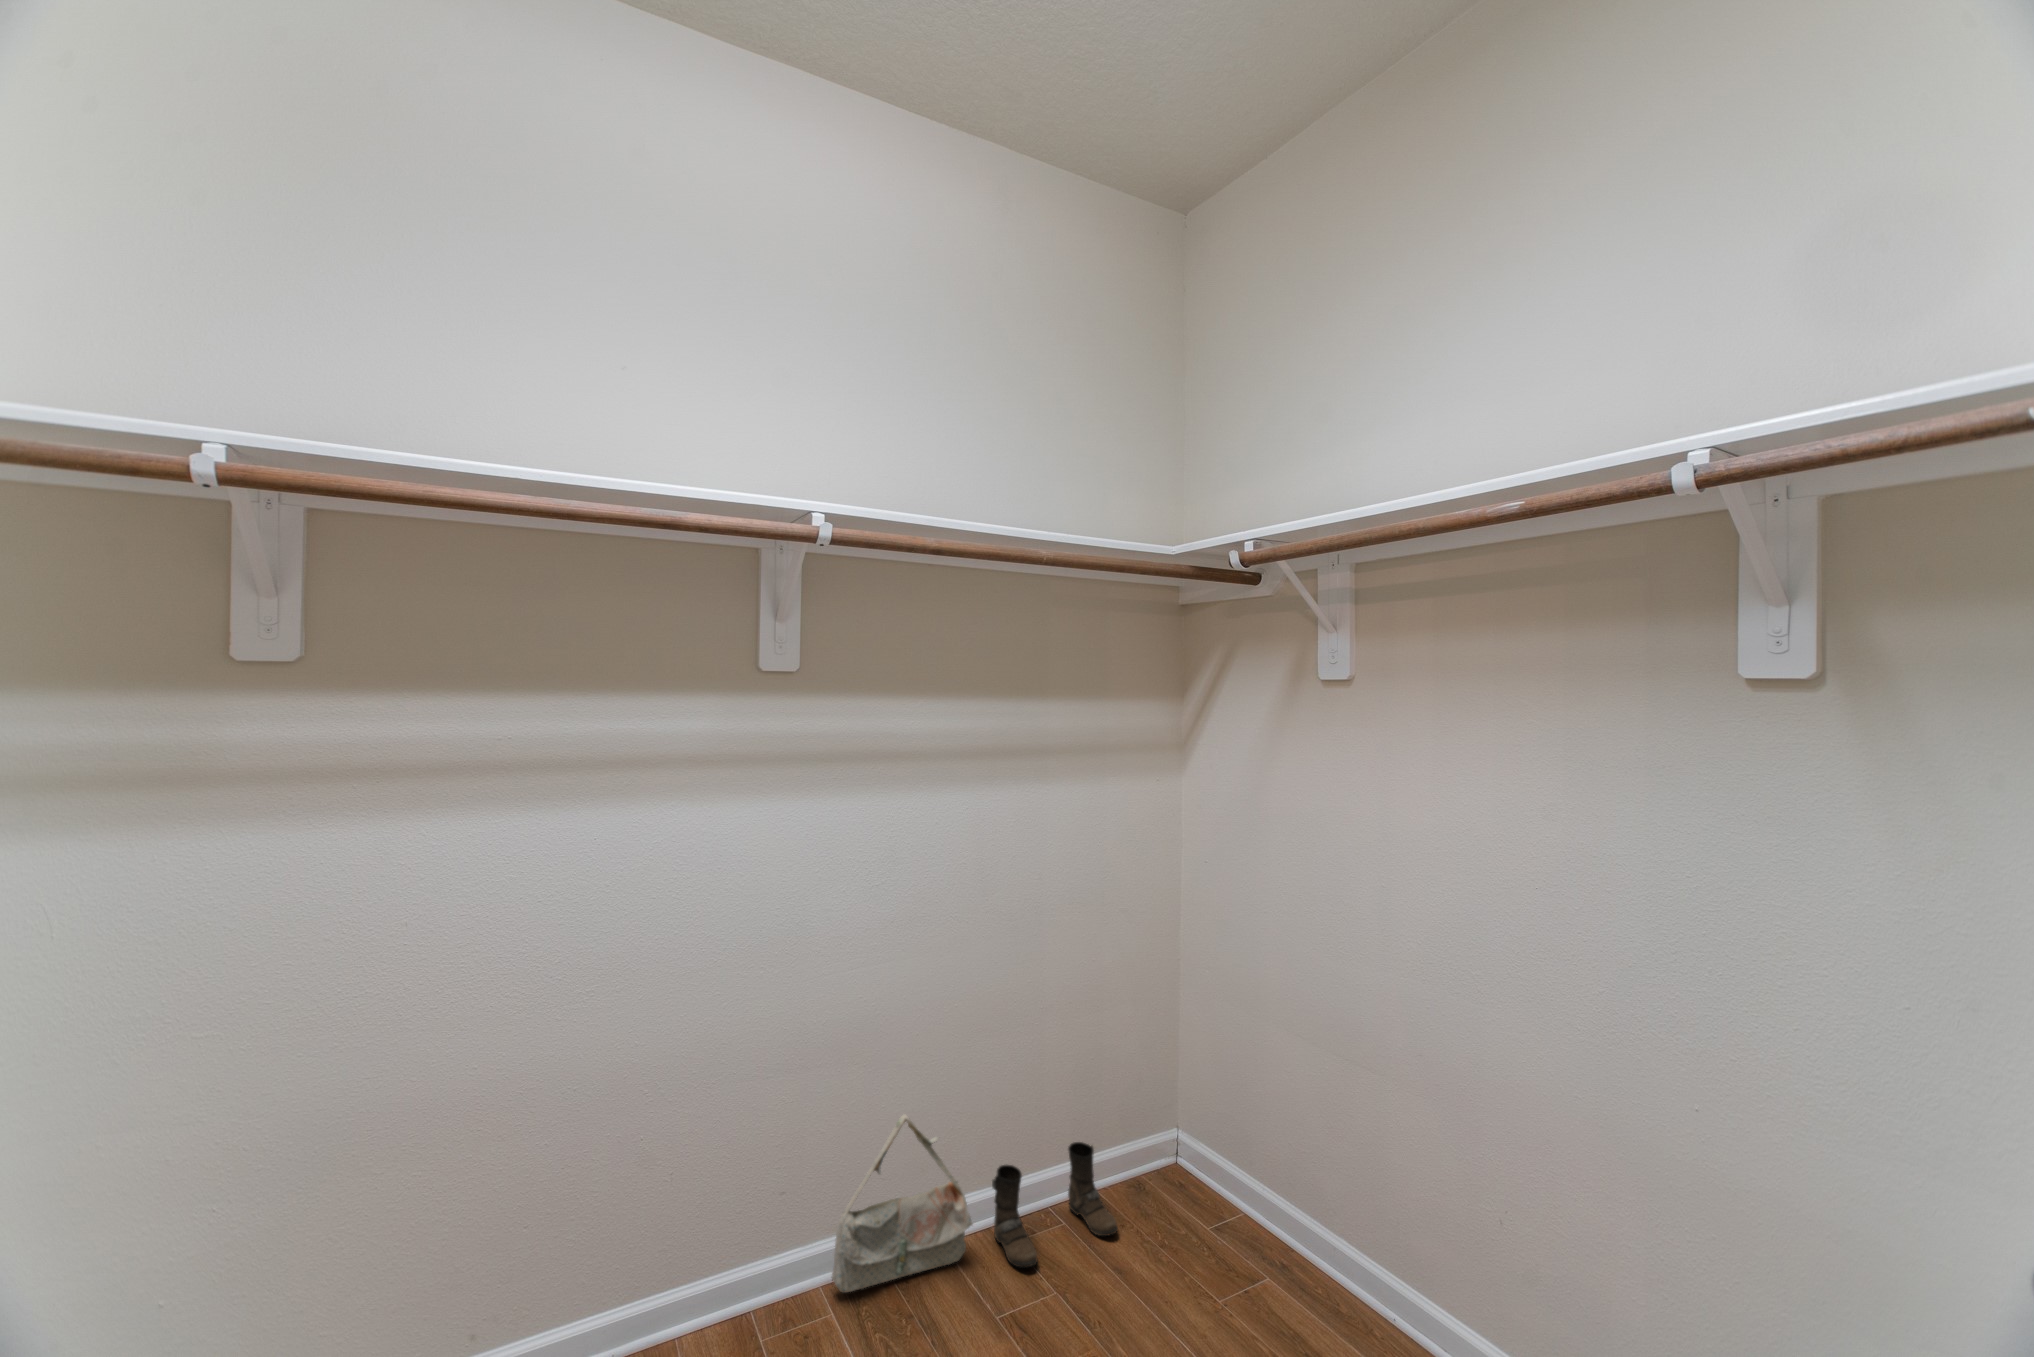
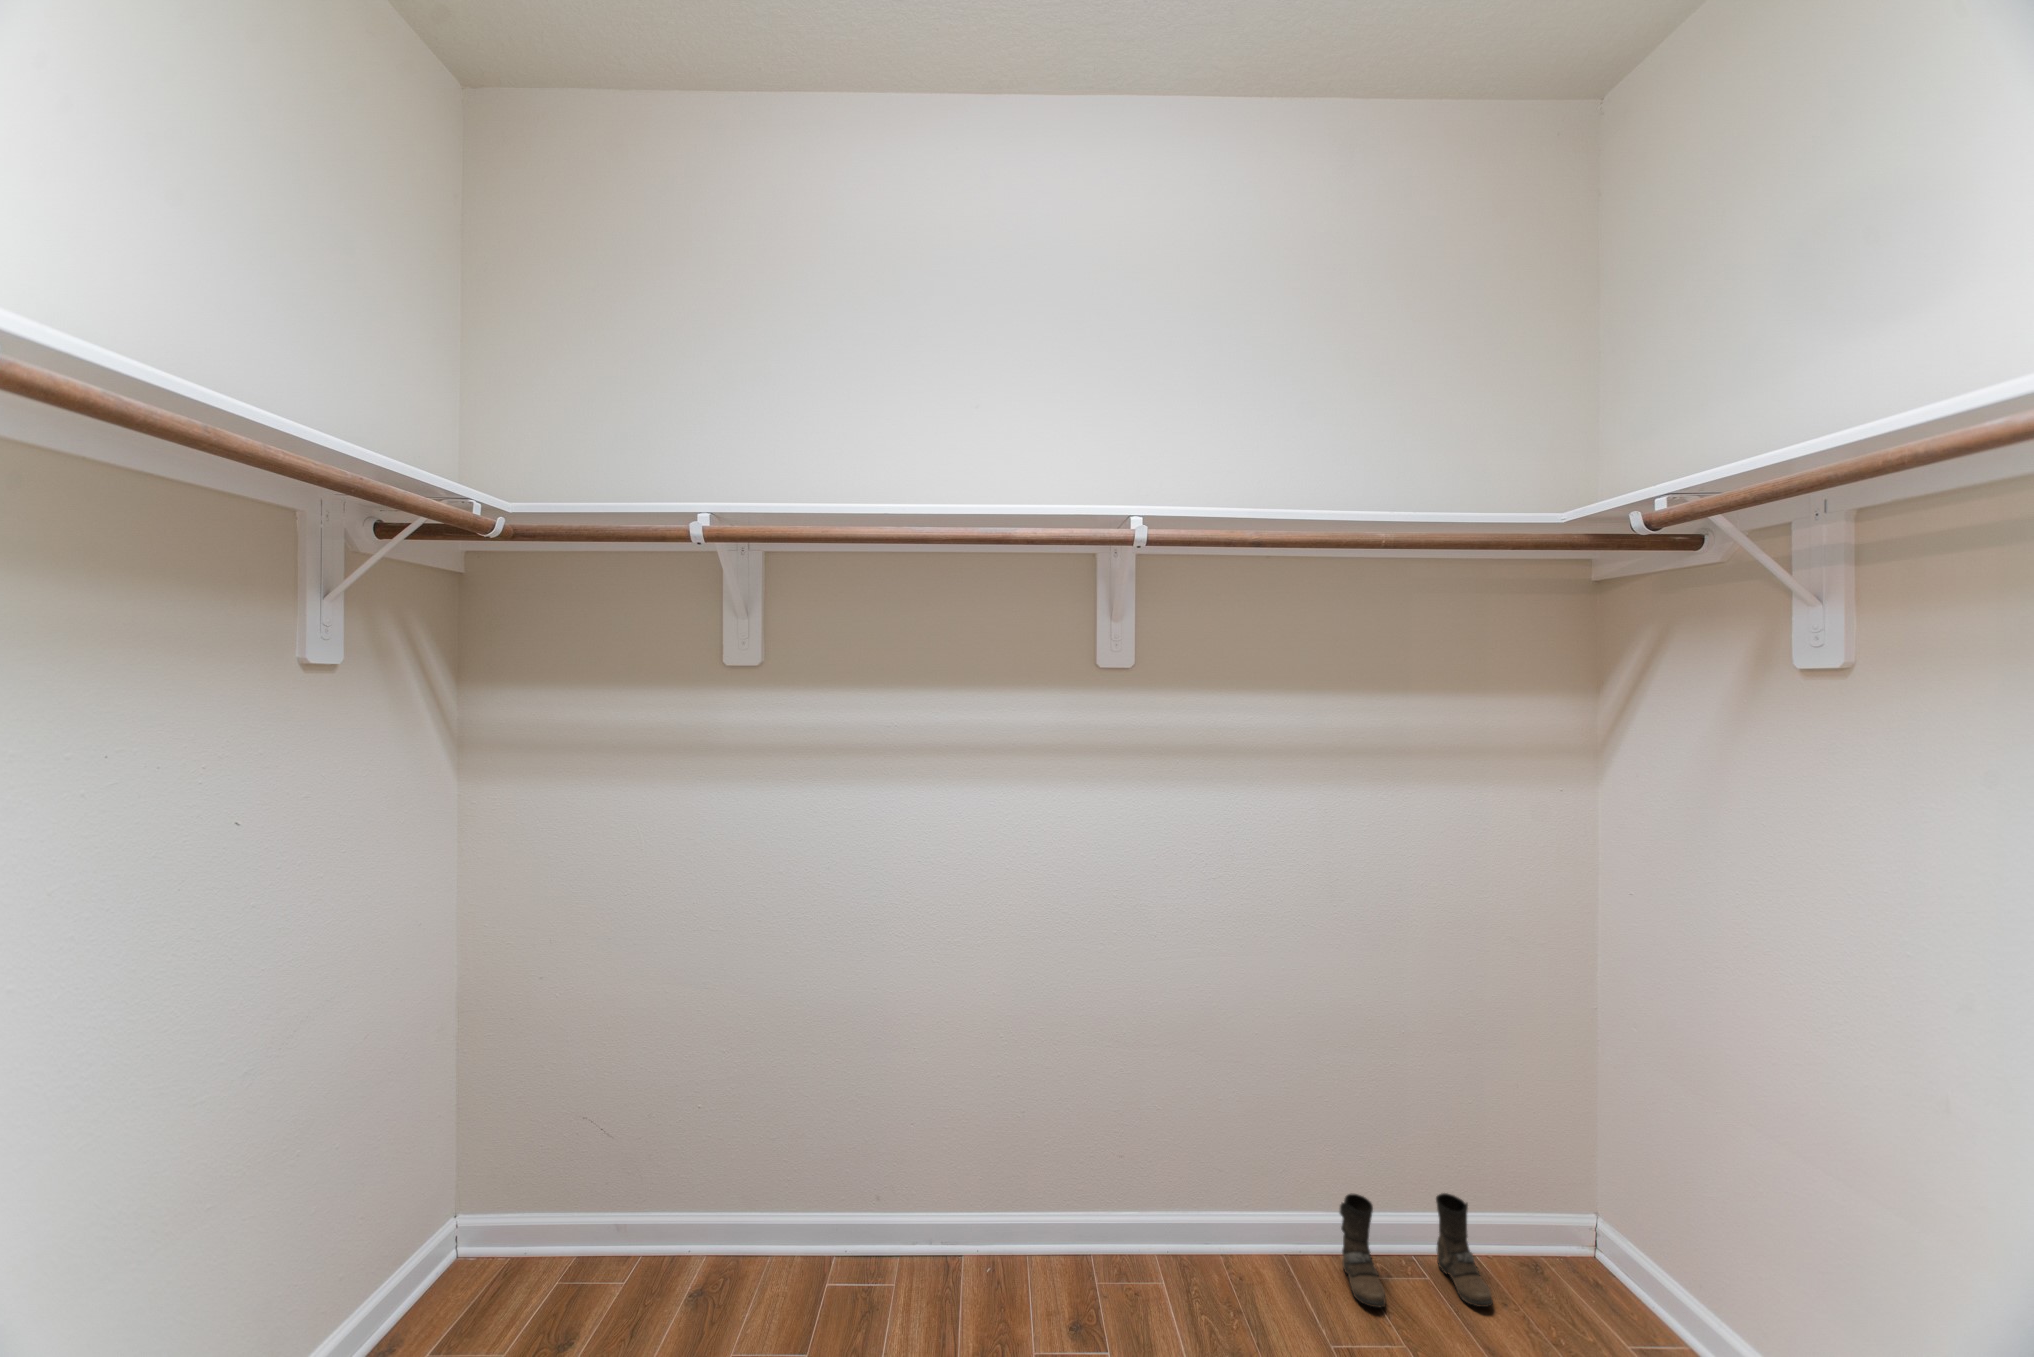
bag: present [832,1115,973,1293] -> none [1166,1112,1313,1277]

